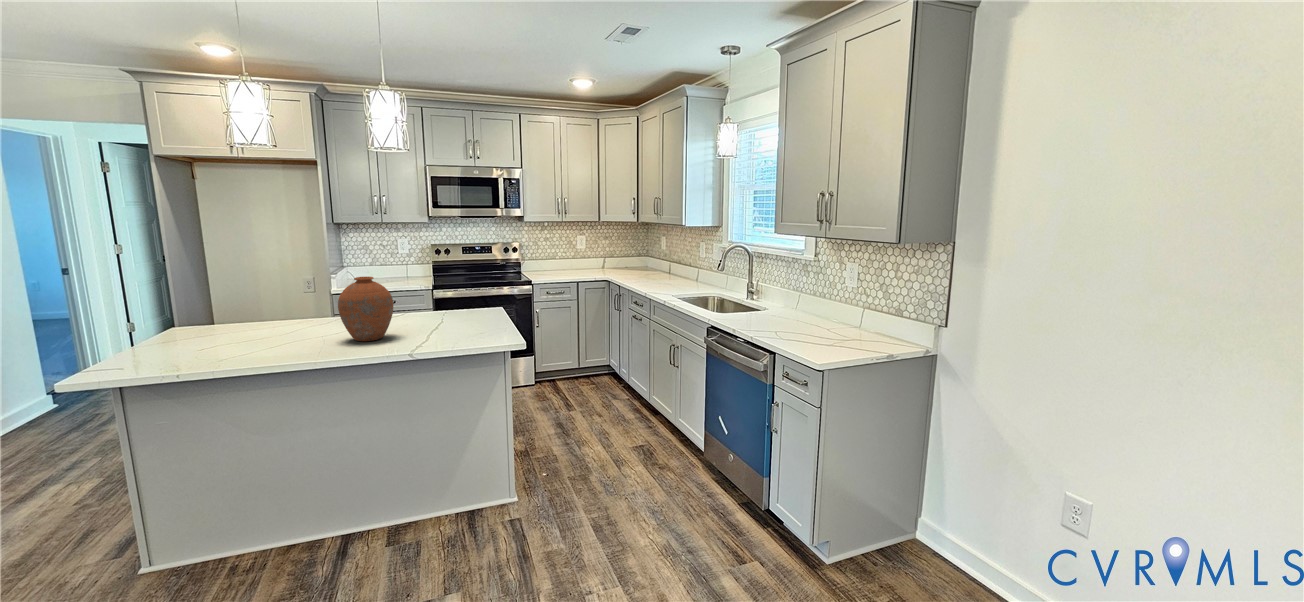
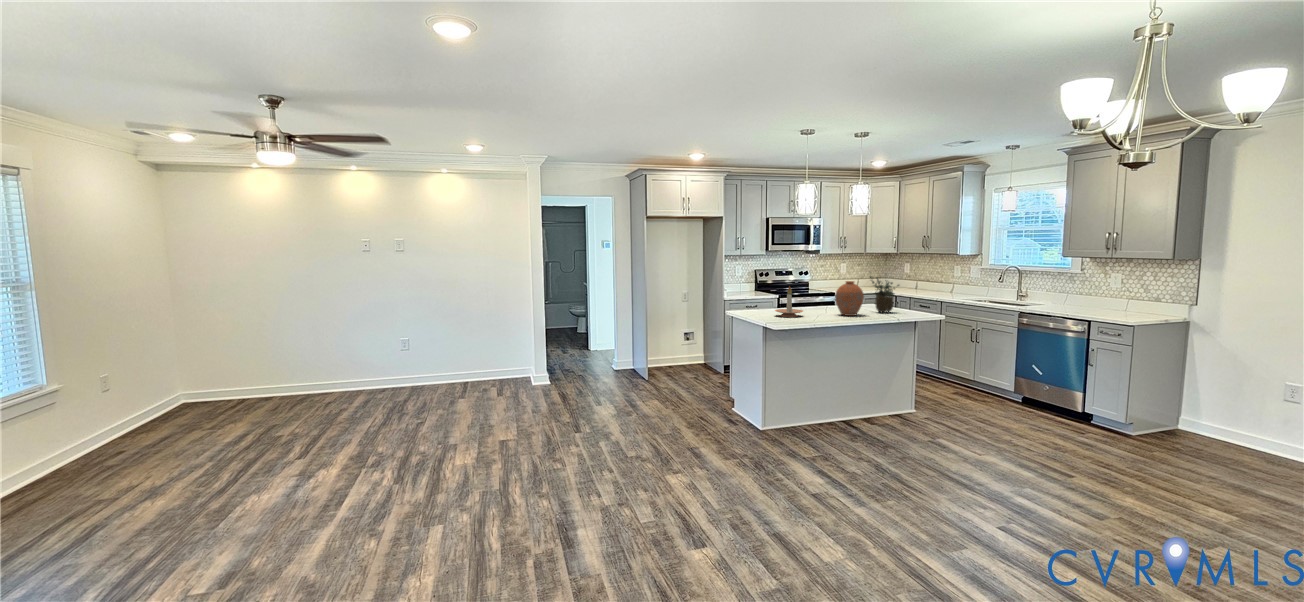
potted plant: none [432,258,476,331] -> present [870,277,899,312]
candle holder: none [218,286,283,346] -> present [775,286,803,317]

